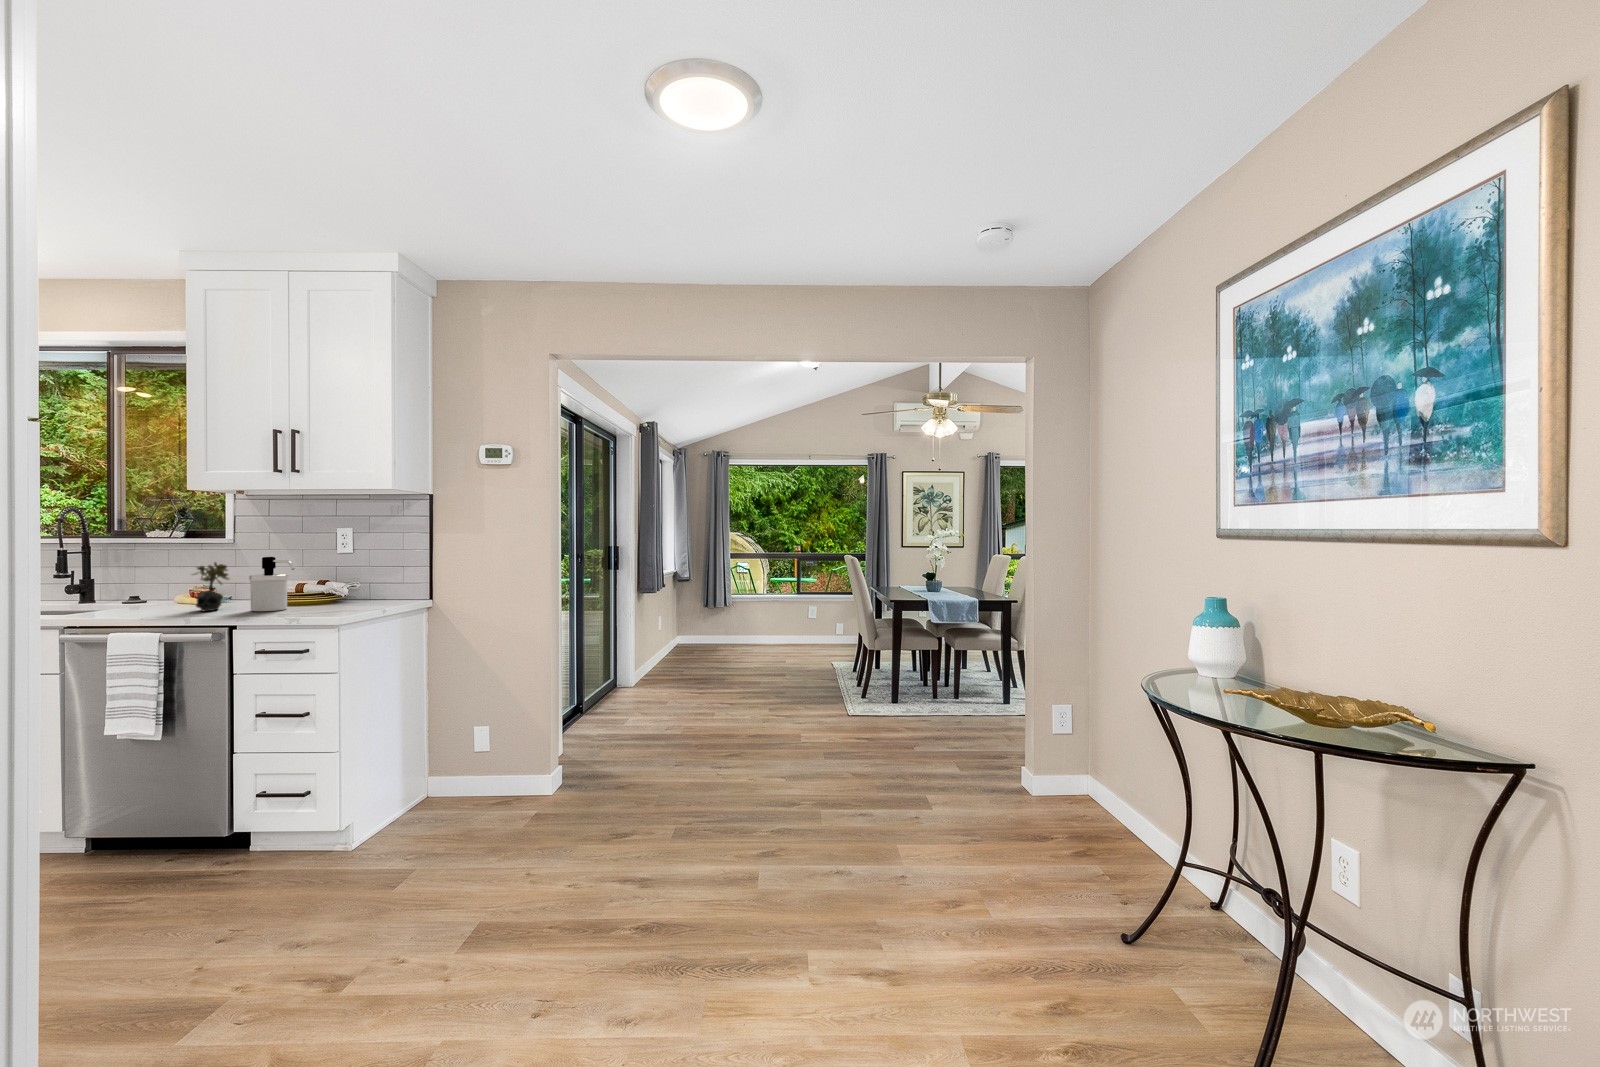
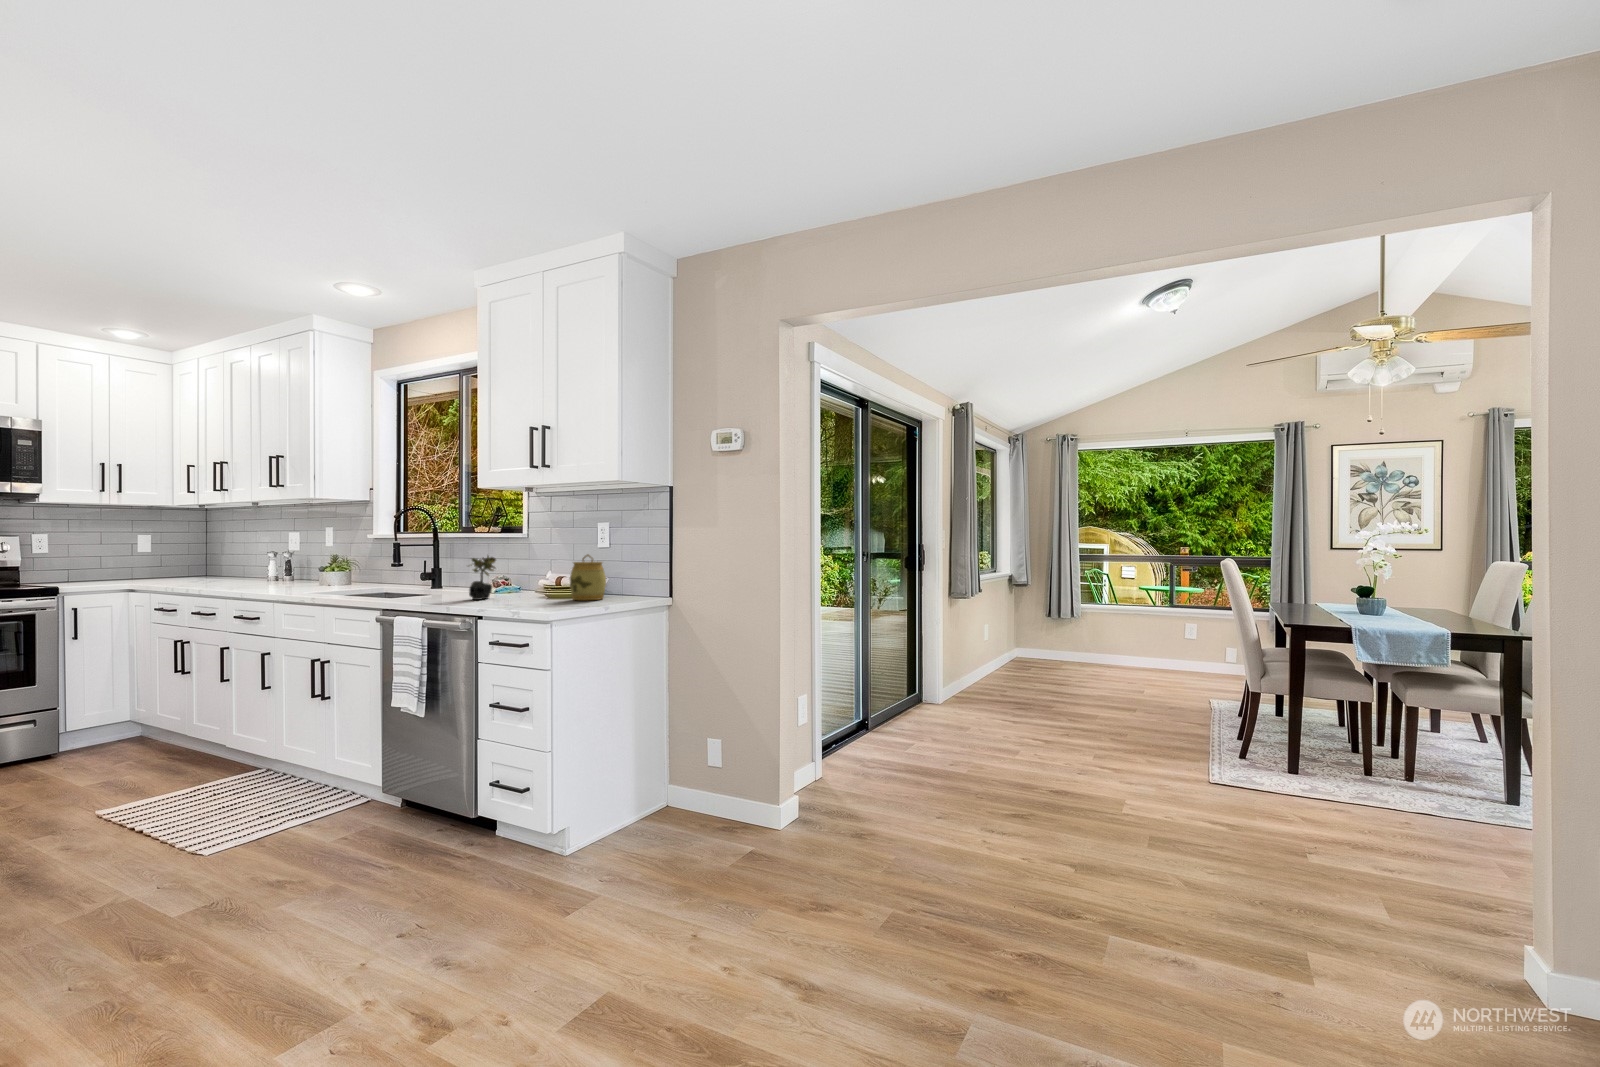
soap dispenser: present [249,557,295,611] -> none [502,550,535,602]
jar: none [331,559,372,606] -> present [570,554,606,600]

